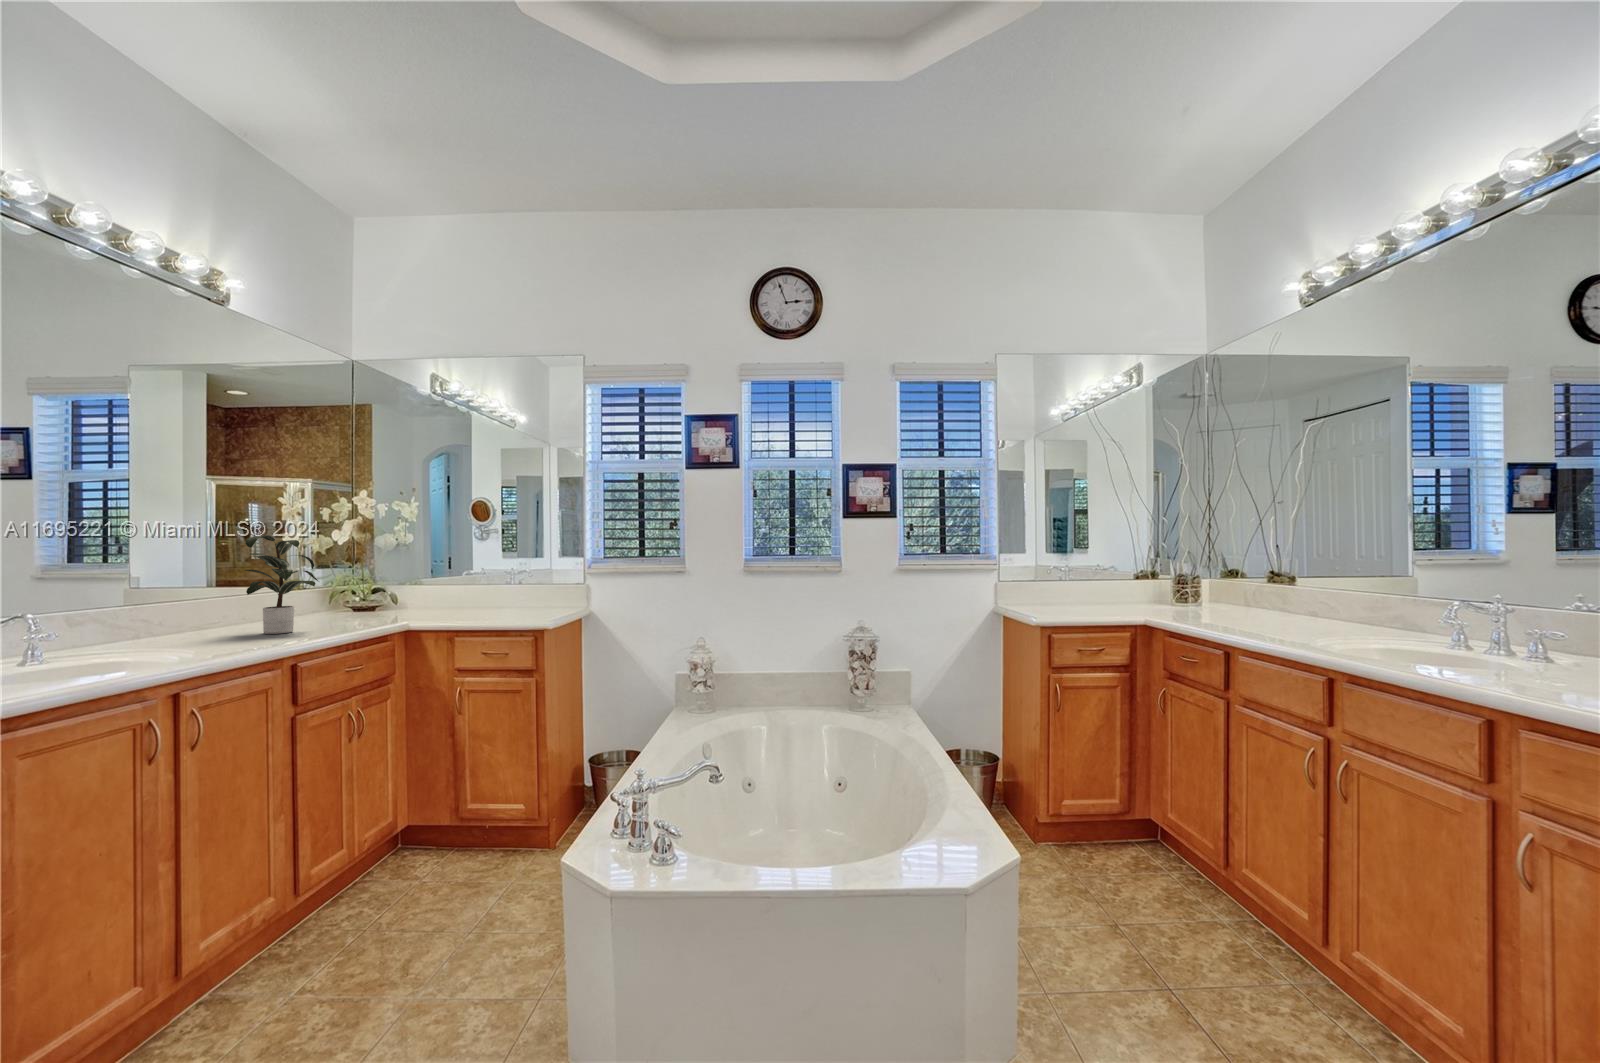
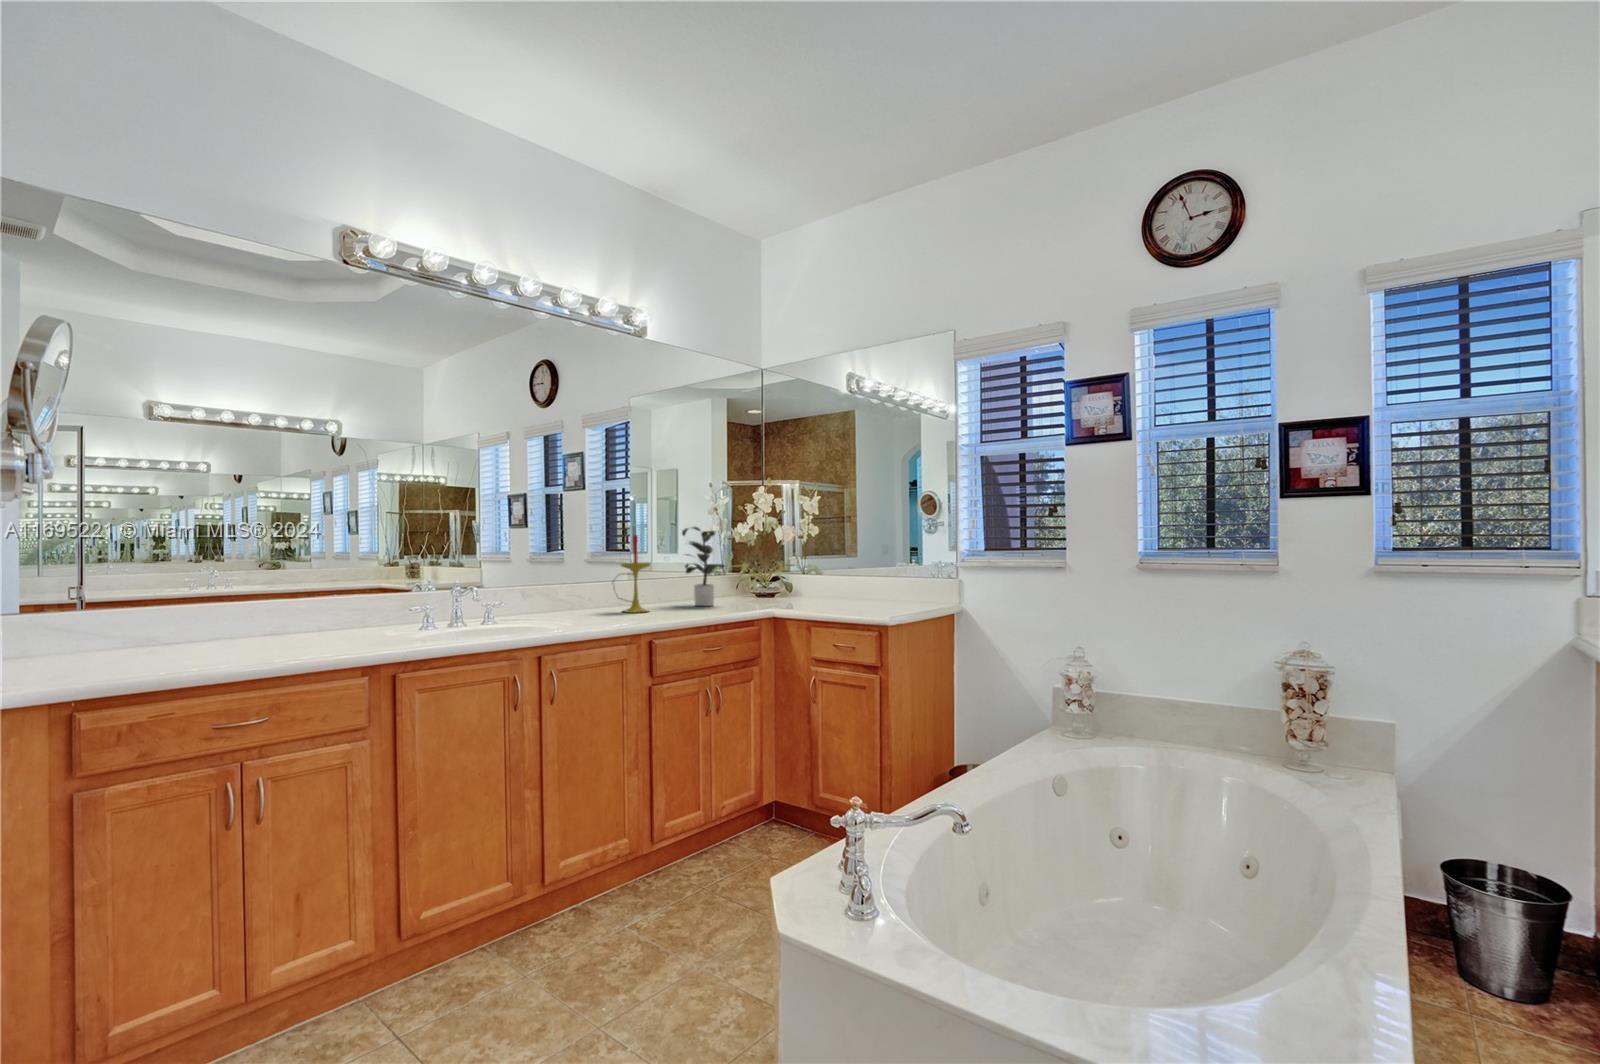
candle: none [139,543,209,652] -> present [613,535,650,613]

